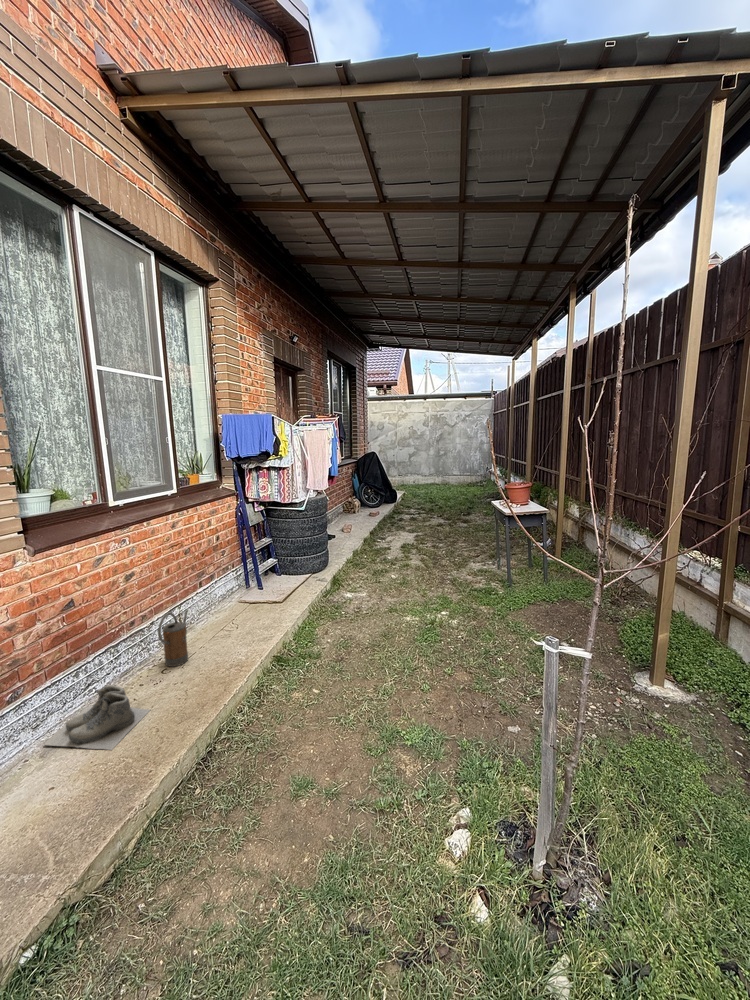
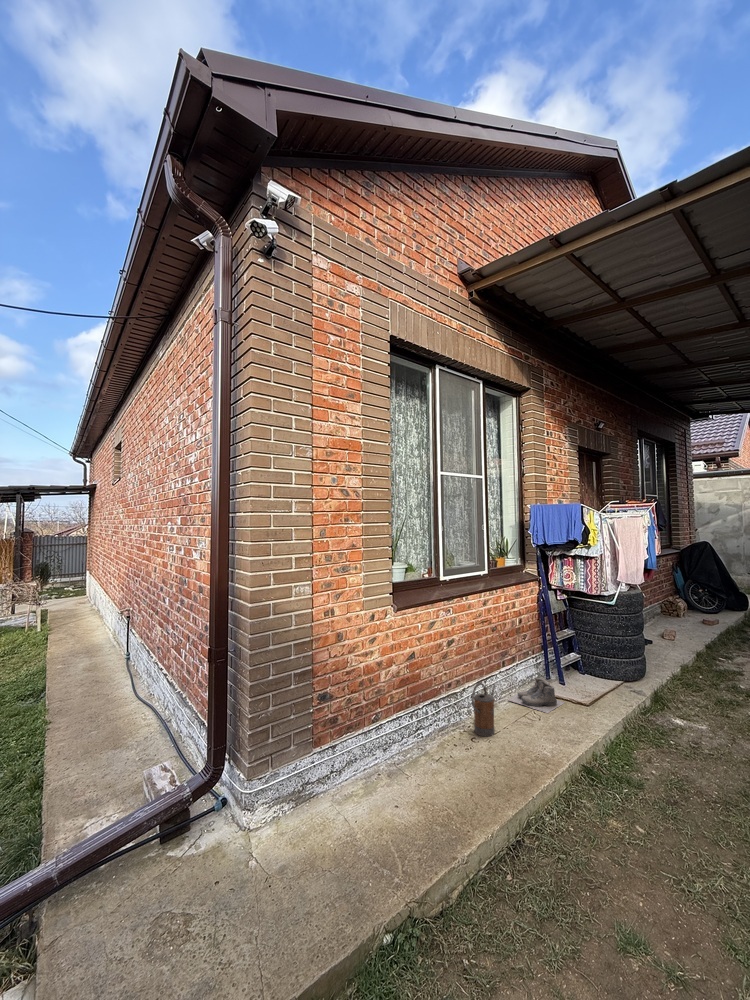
boots: present [43,685,150,750] -> present [508,678,565,713]

